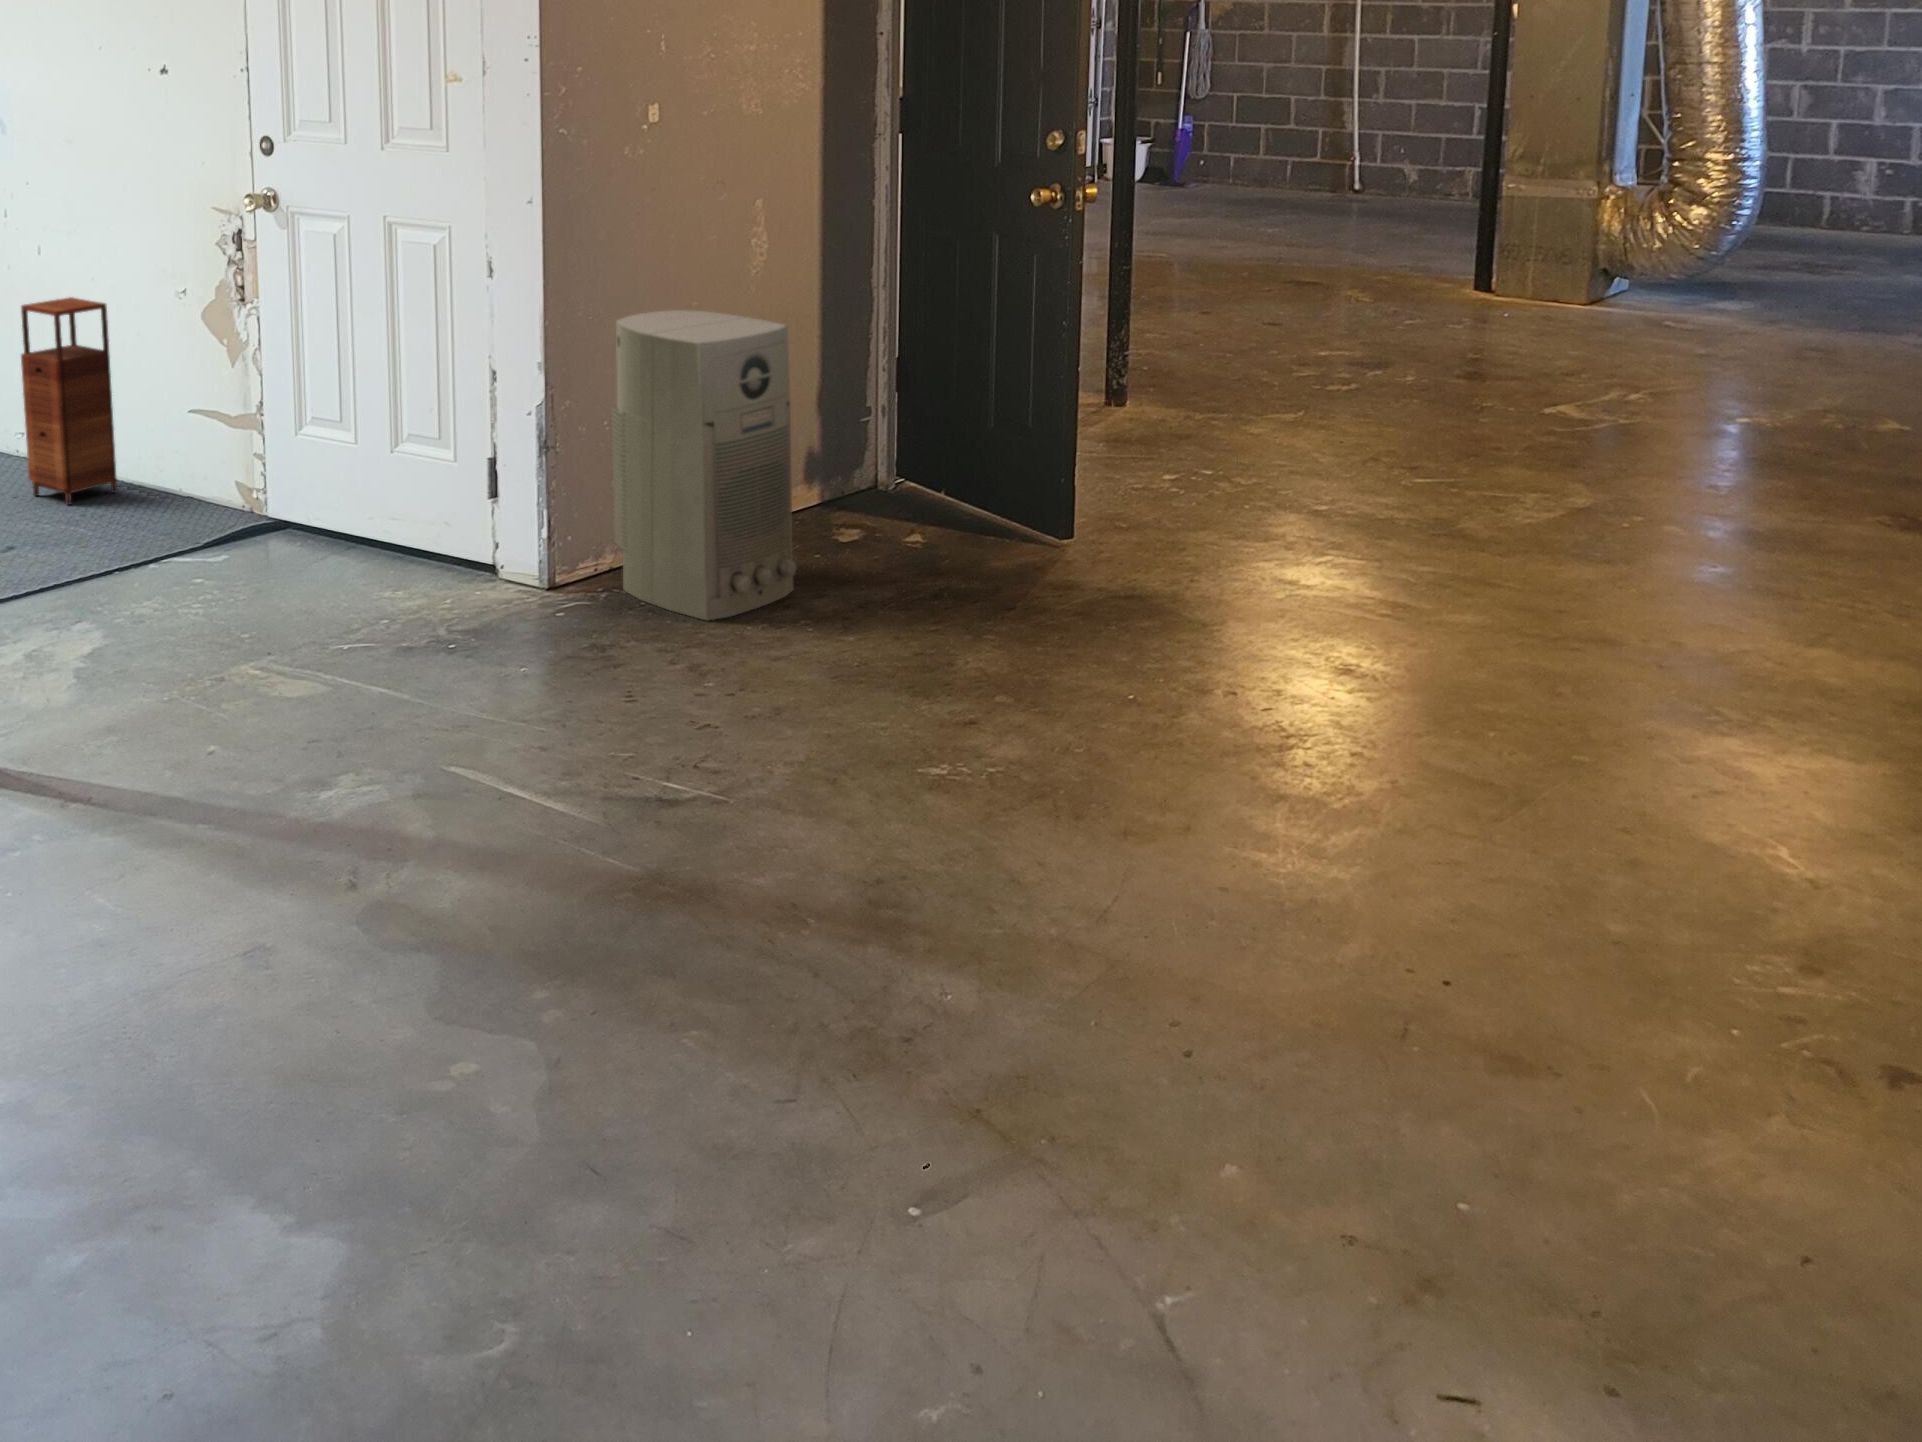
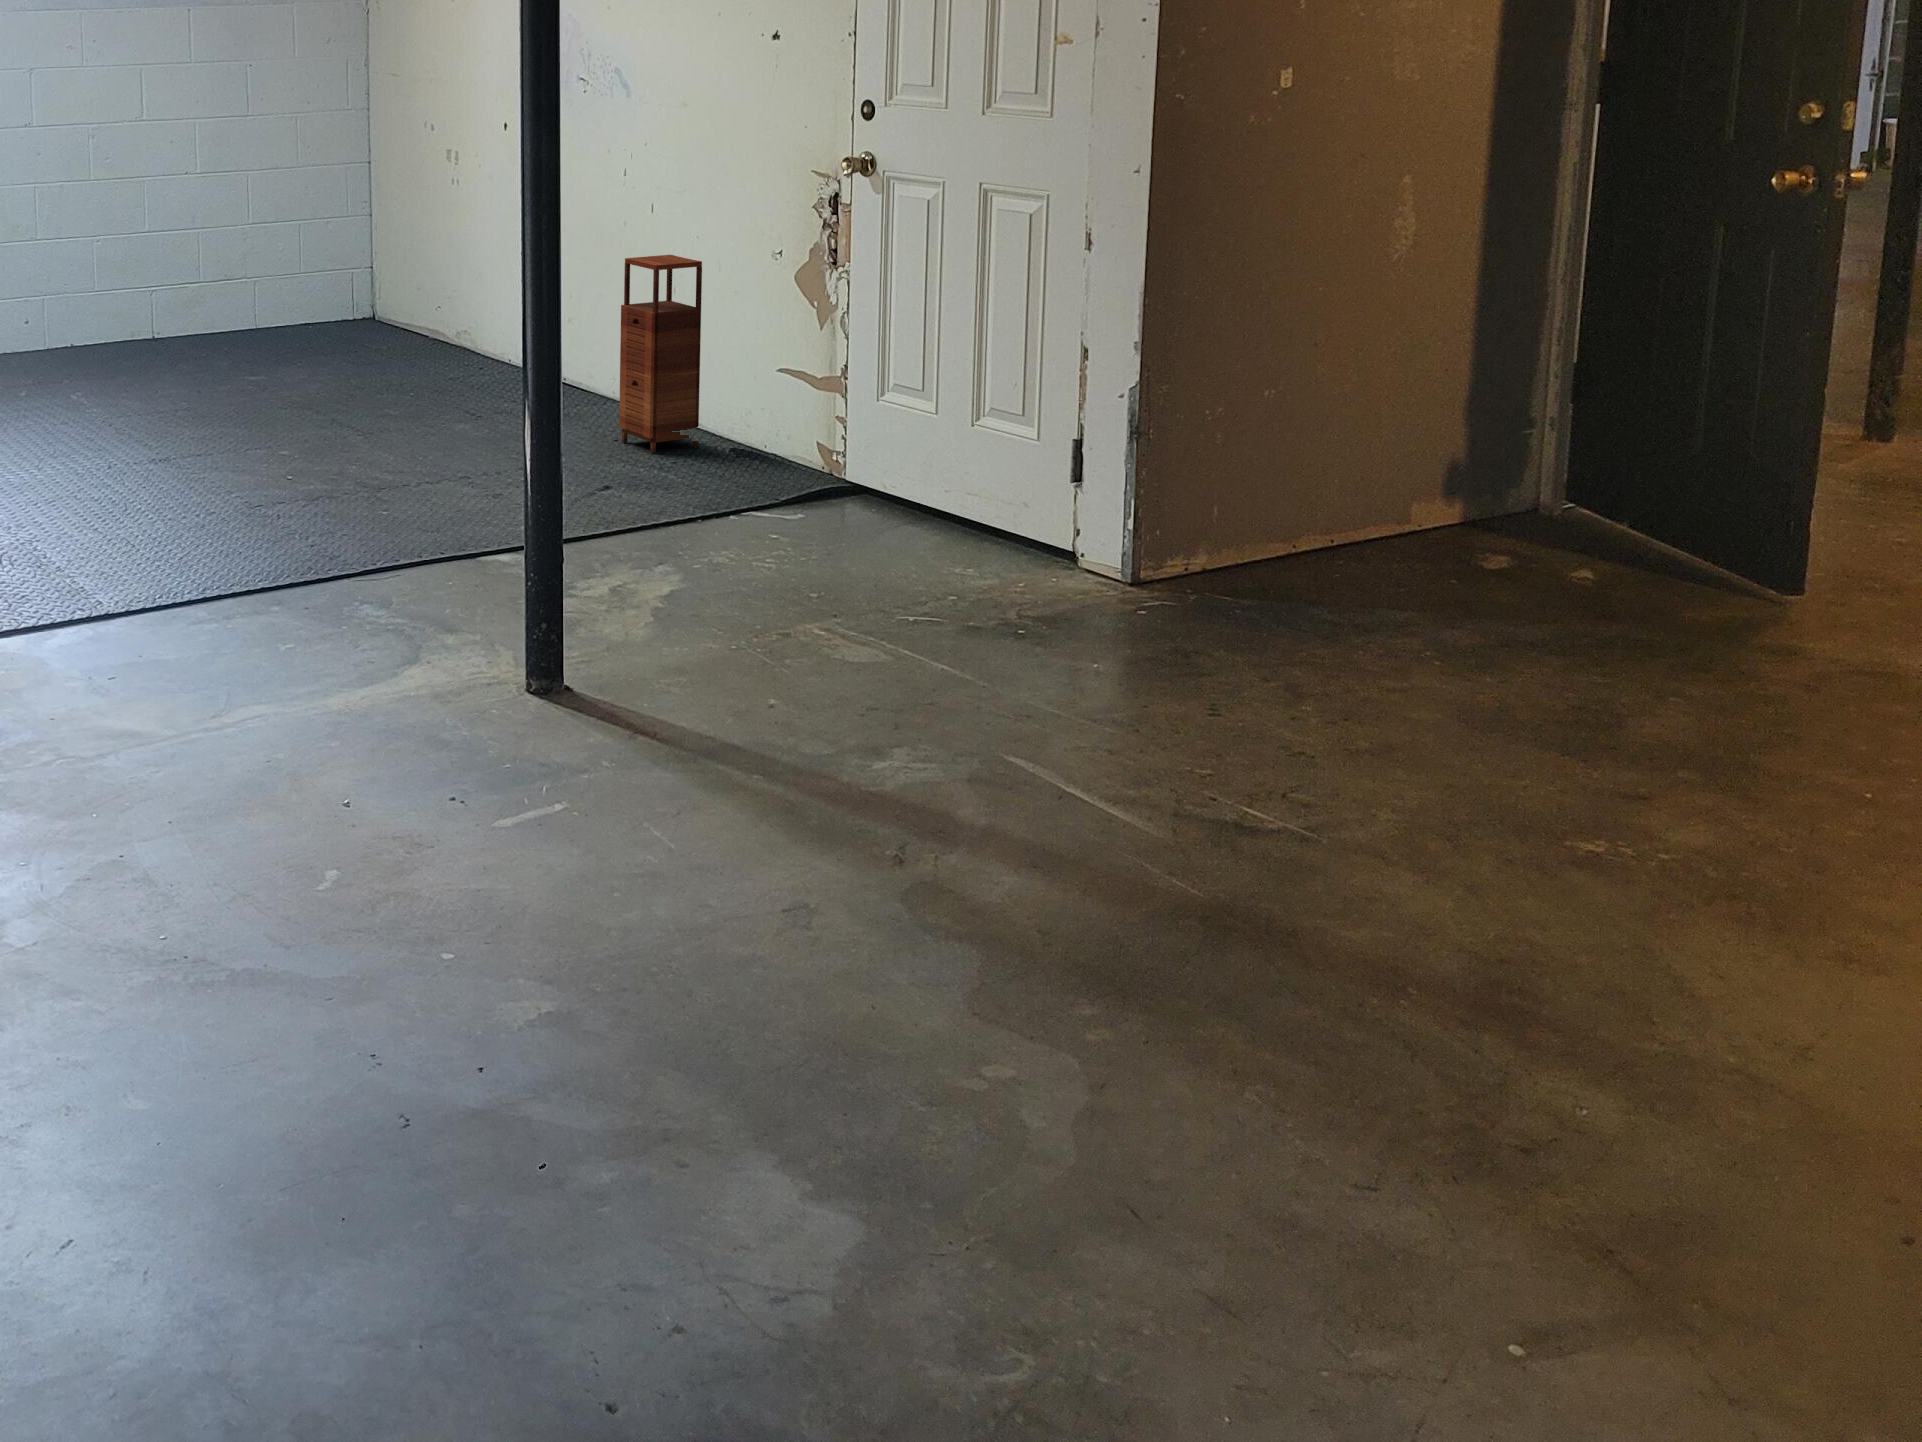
air purifier: present [611,310,797,621] -> none [1206,296,1432,638]

